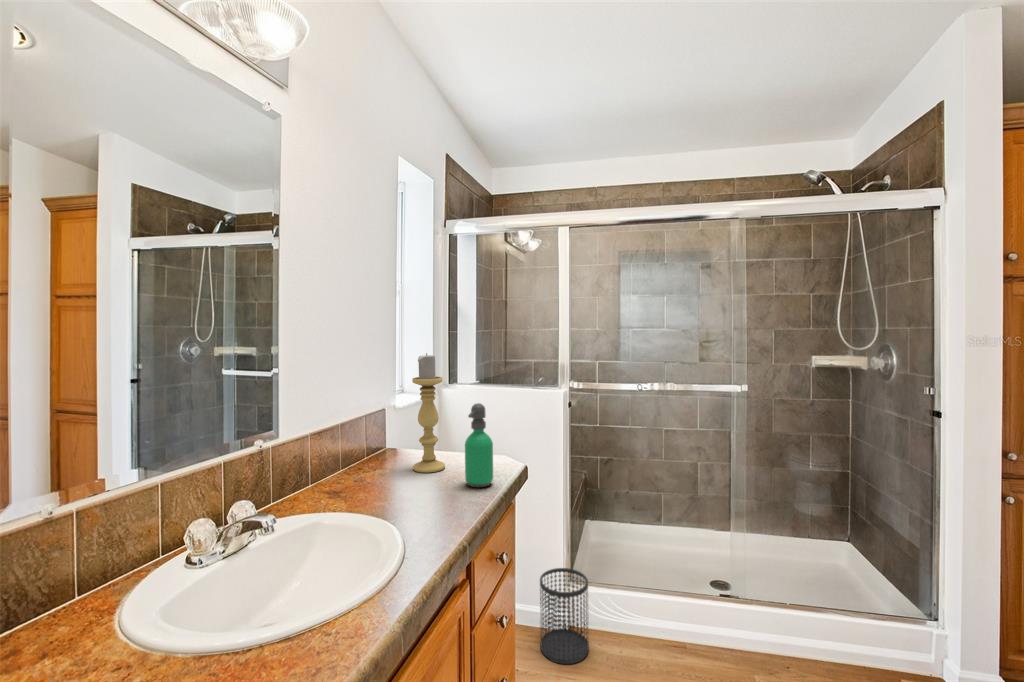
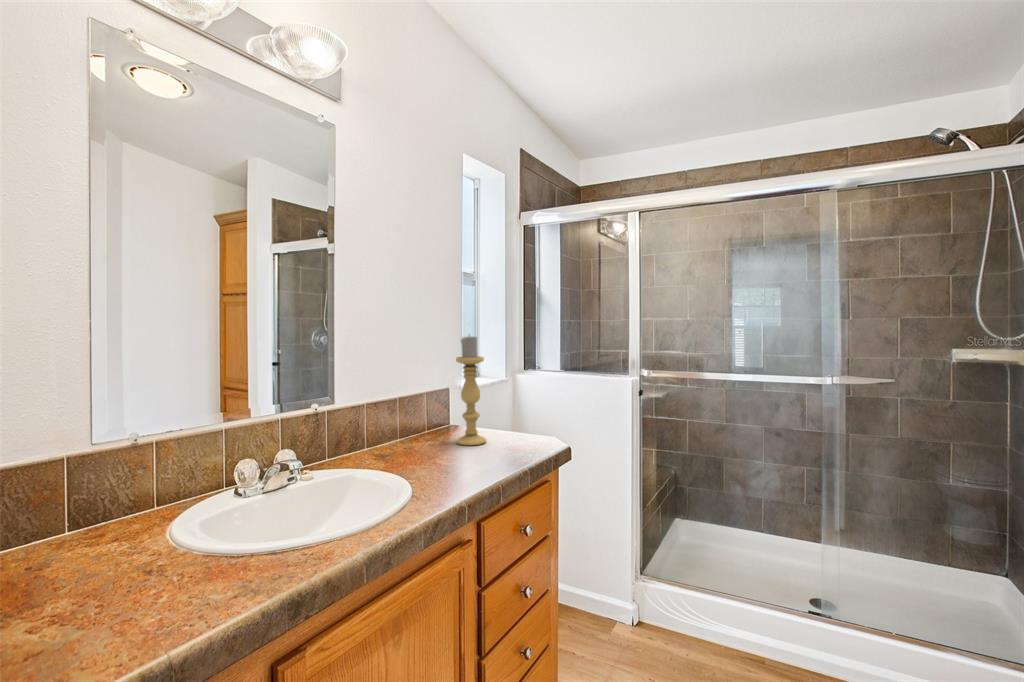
soap dispenser: present [465,403,493,487] -> none [493,380,521,460]
wastebasket: present [540,568,589,664] -> none [601,560,652,658]

